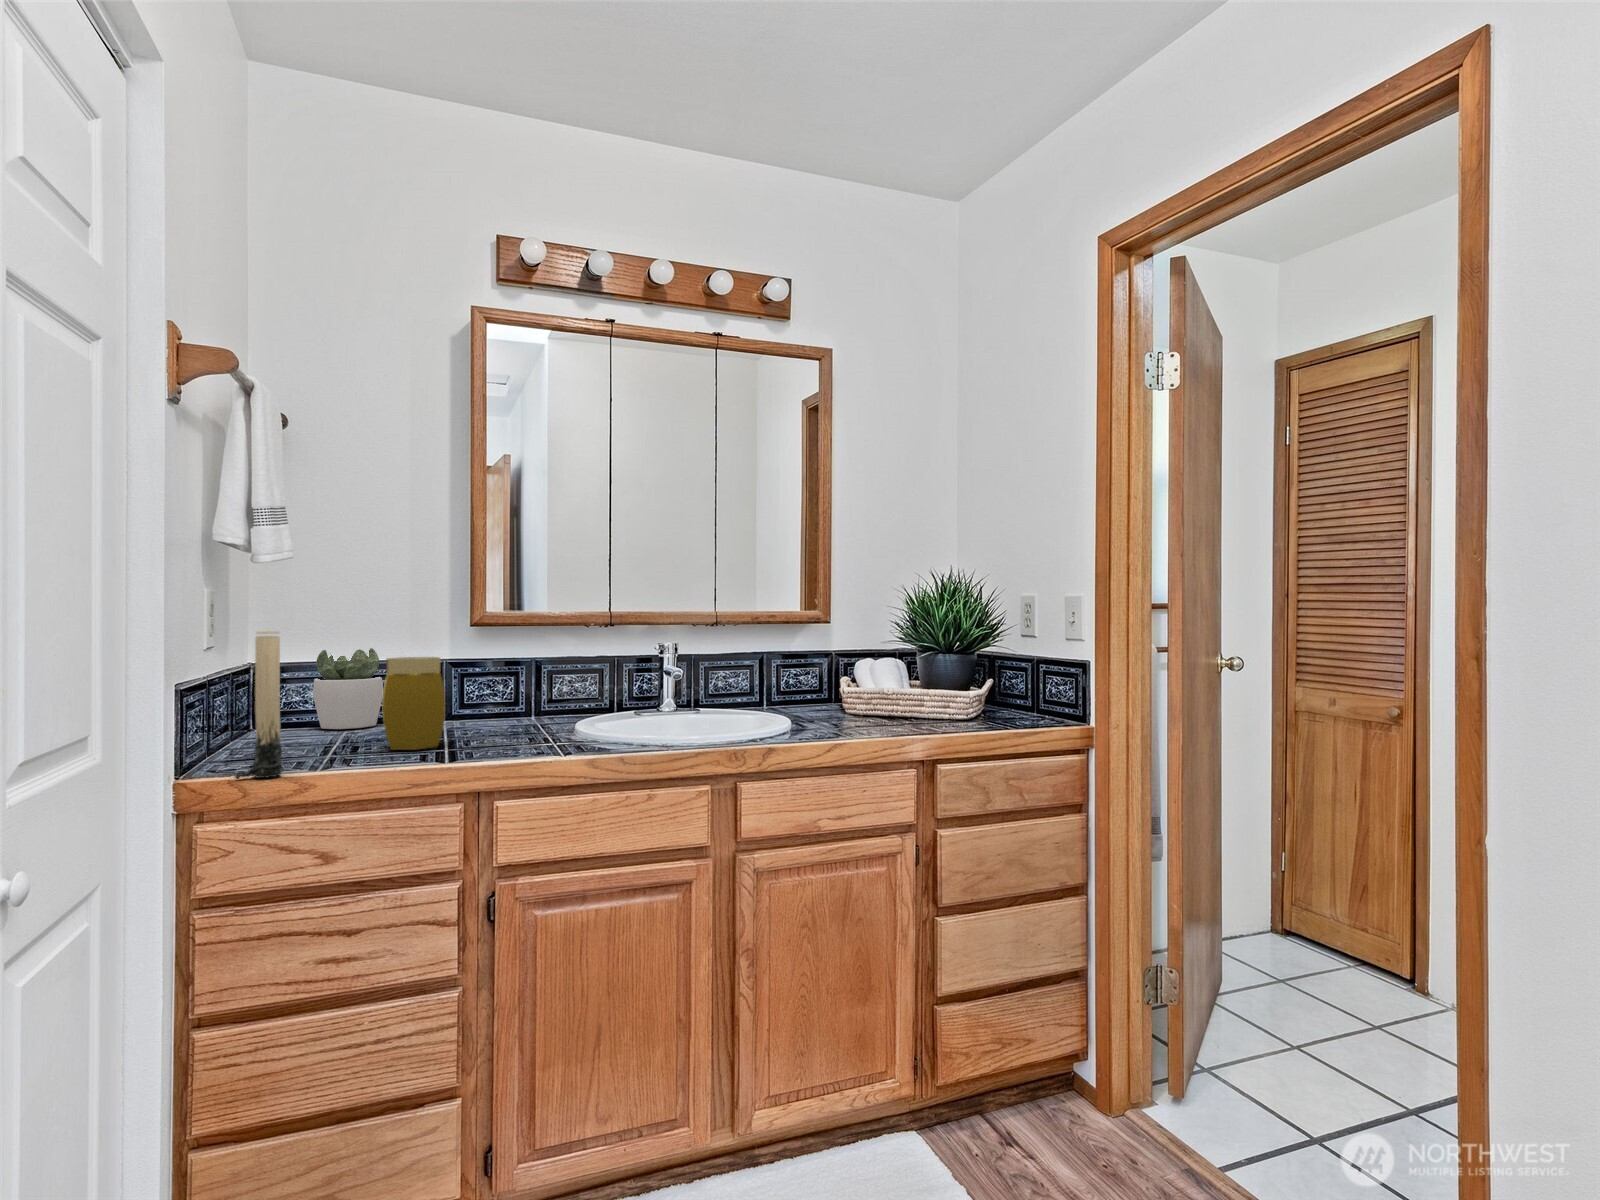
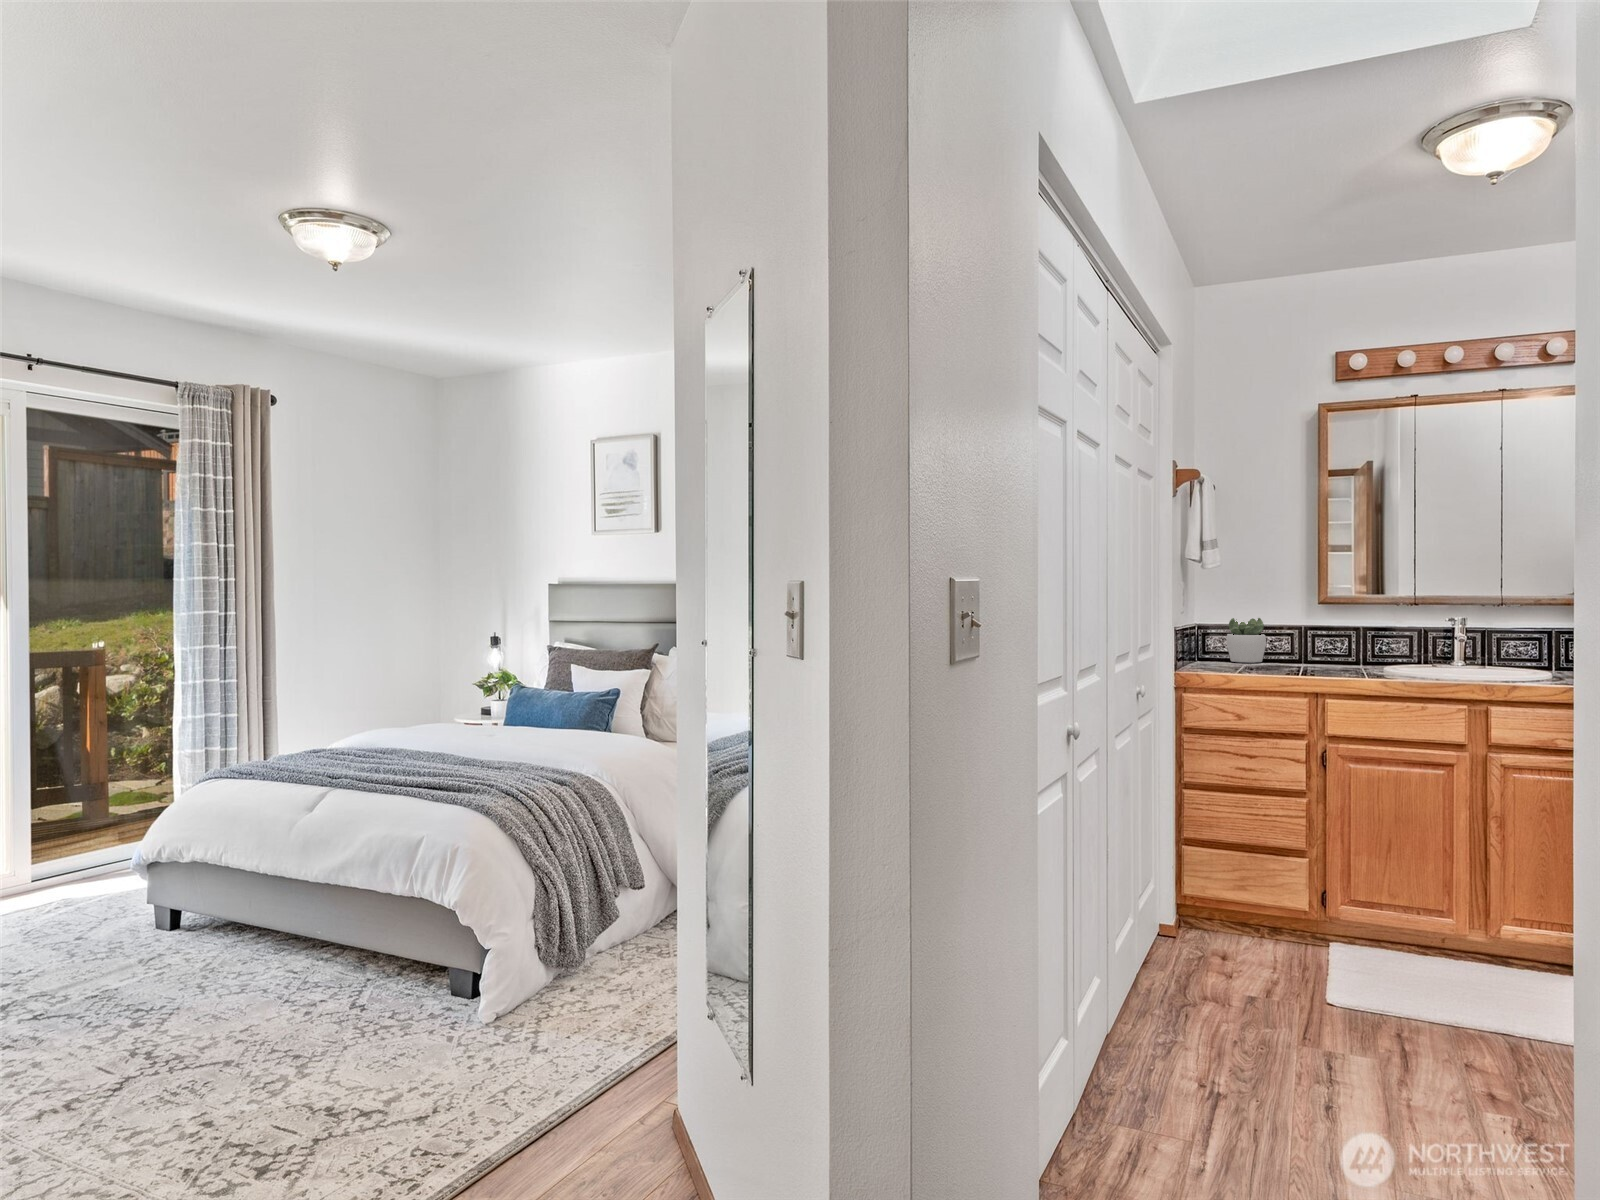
candle: present [235,631,283,779] -> none [1198,609,1220,678]
jar: present [382,657,445,750] -> none [1266,623,1301,673]

